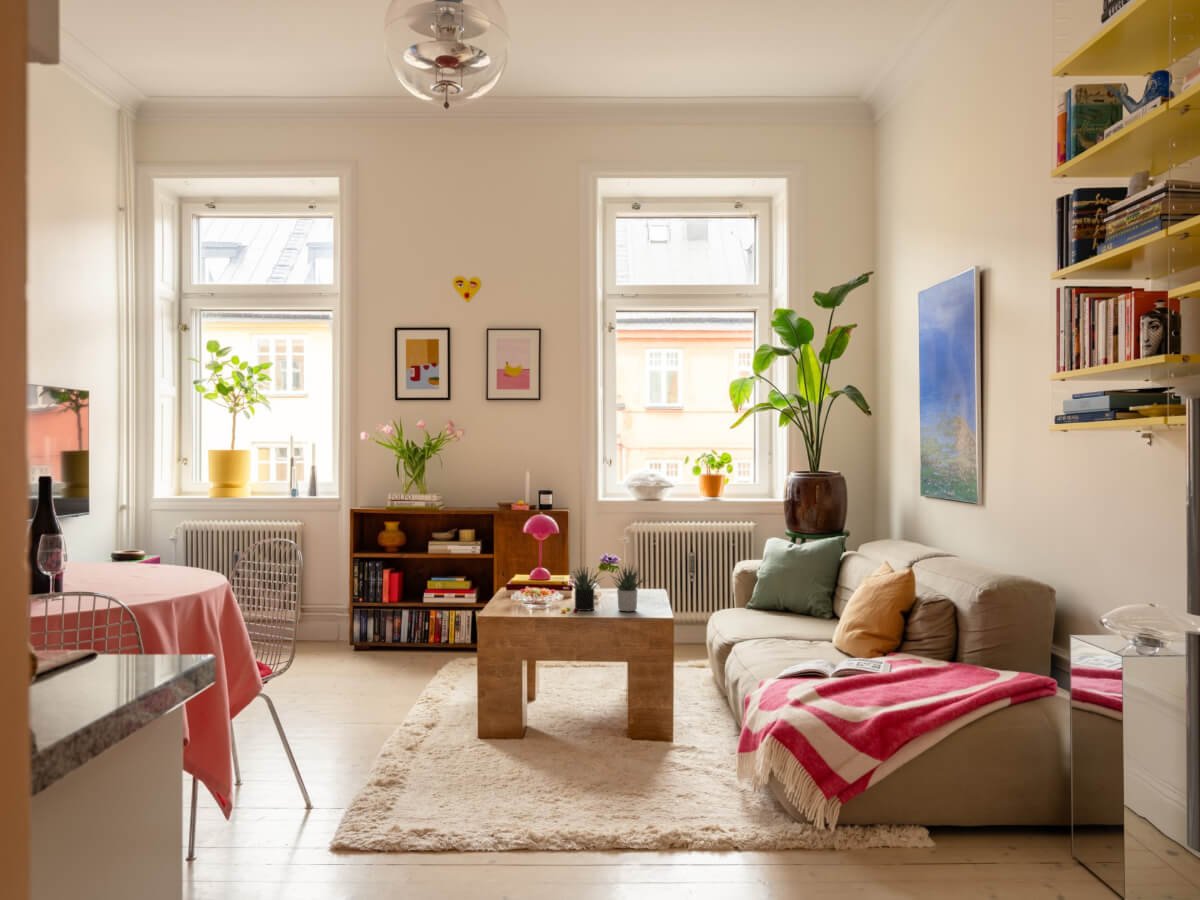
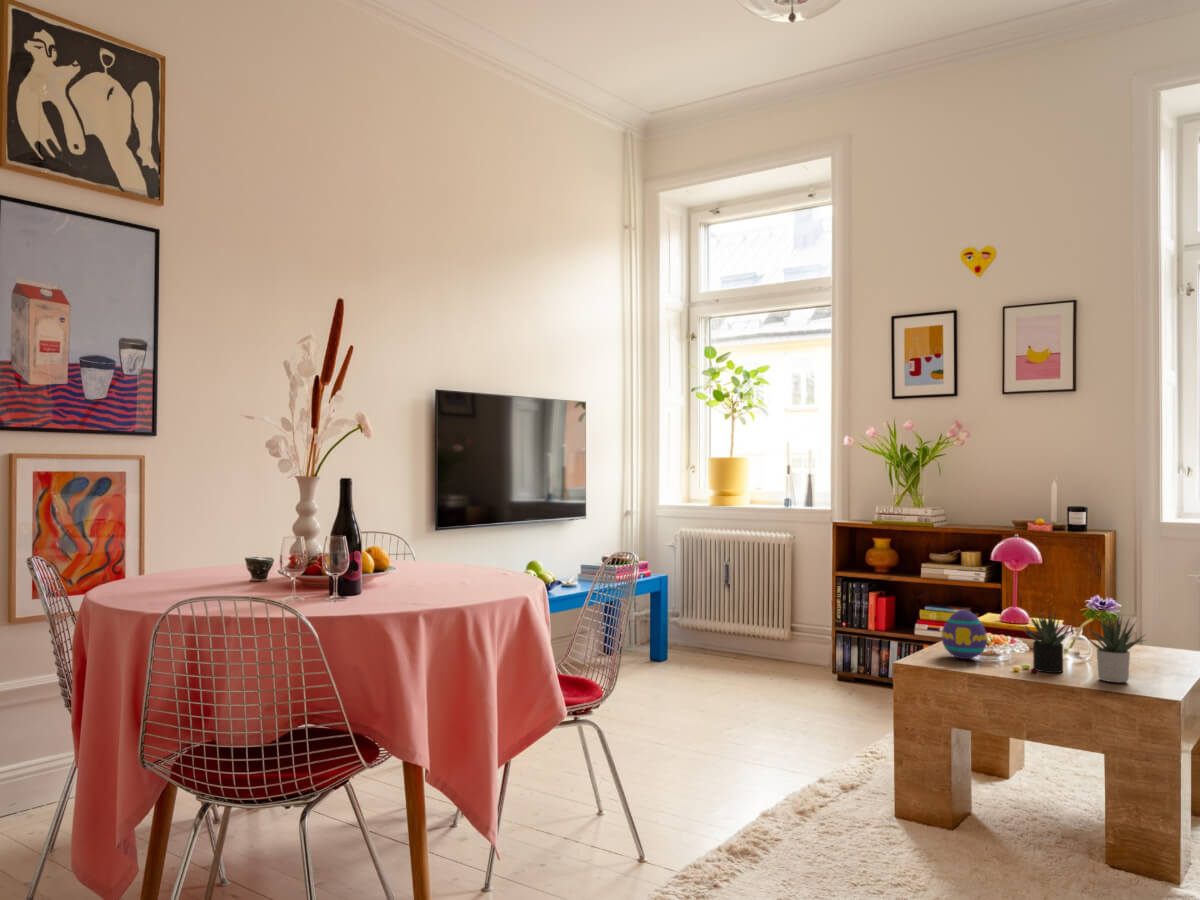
decorative egg: none [511,571,543,609] -> present [942,610,987,659]

